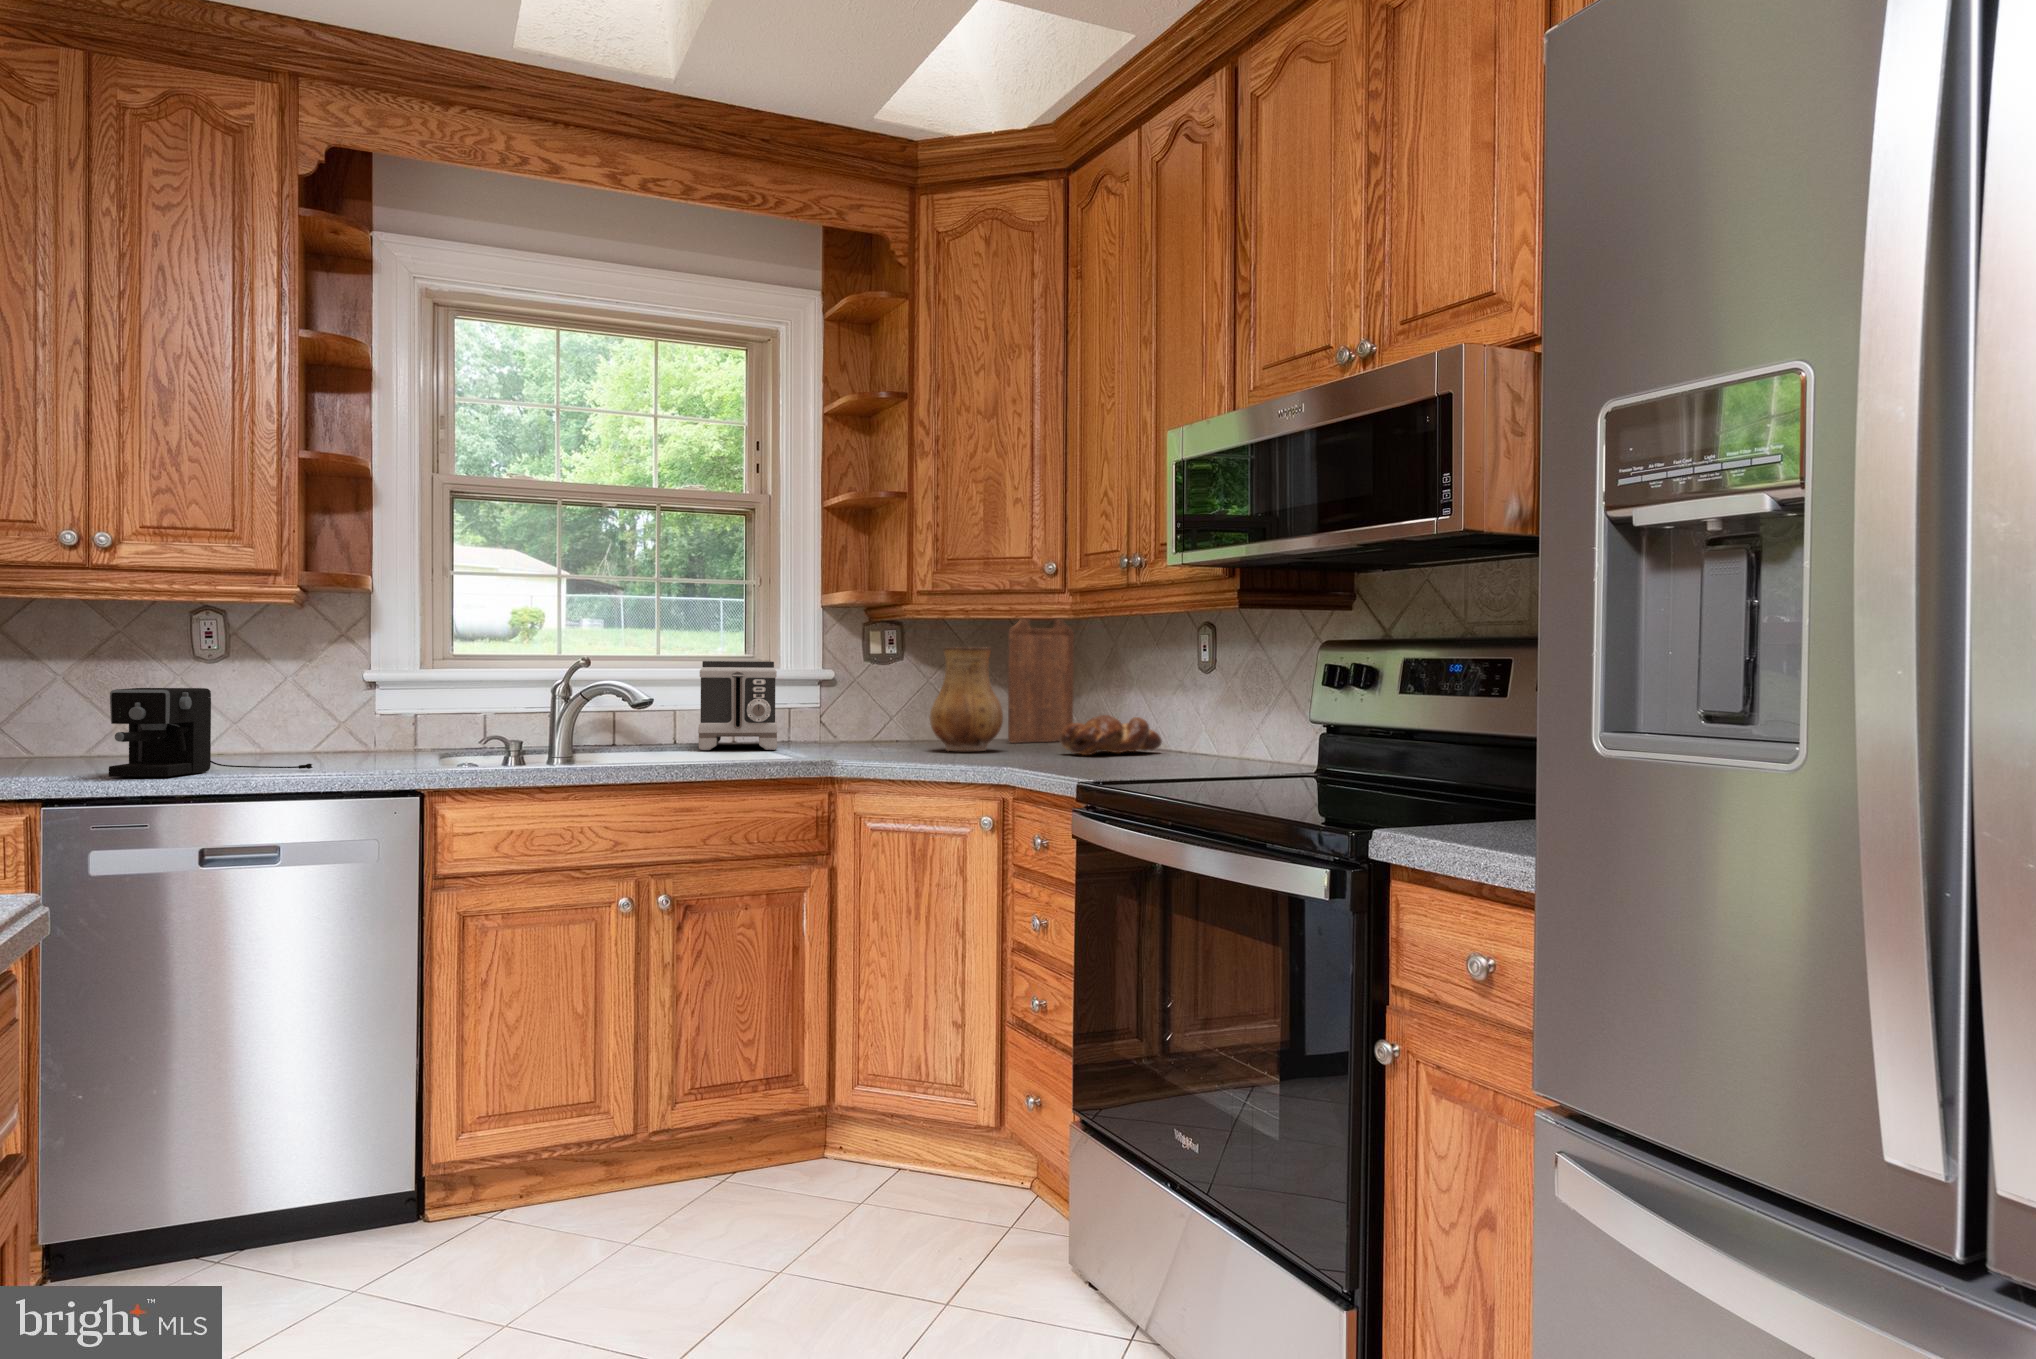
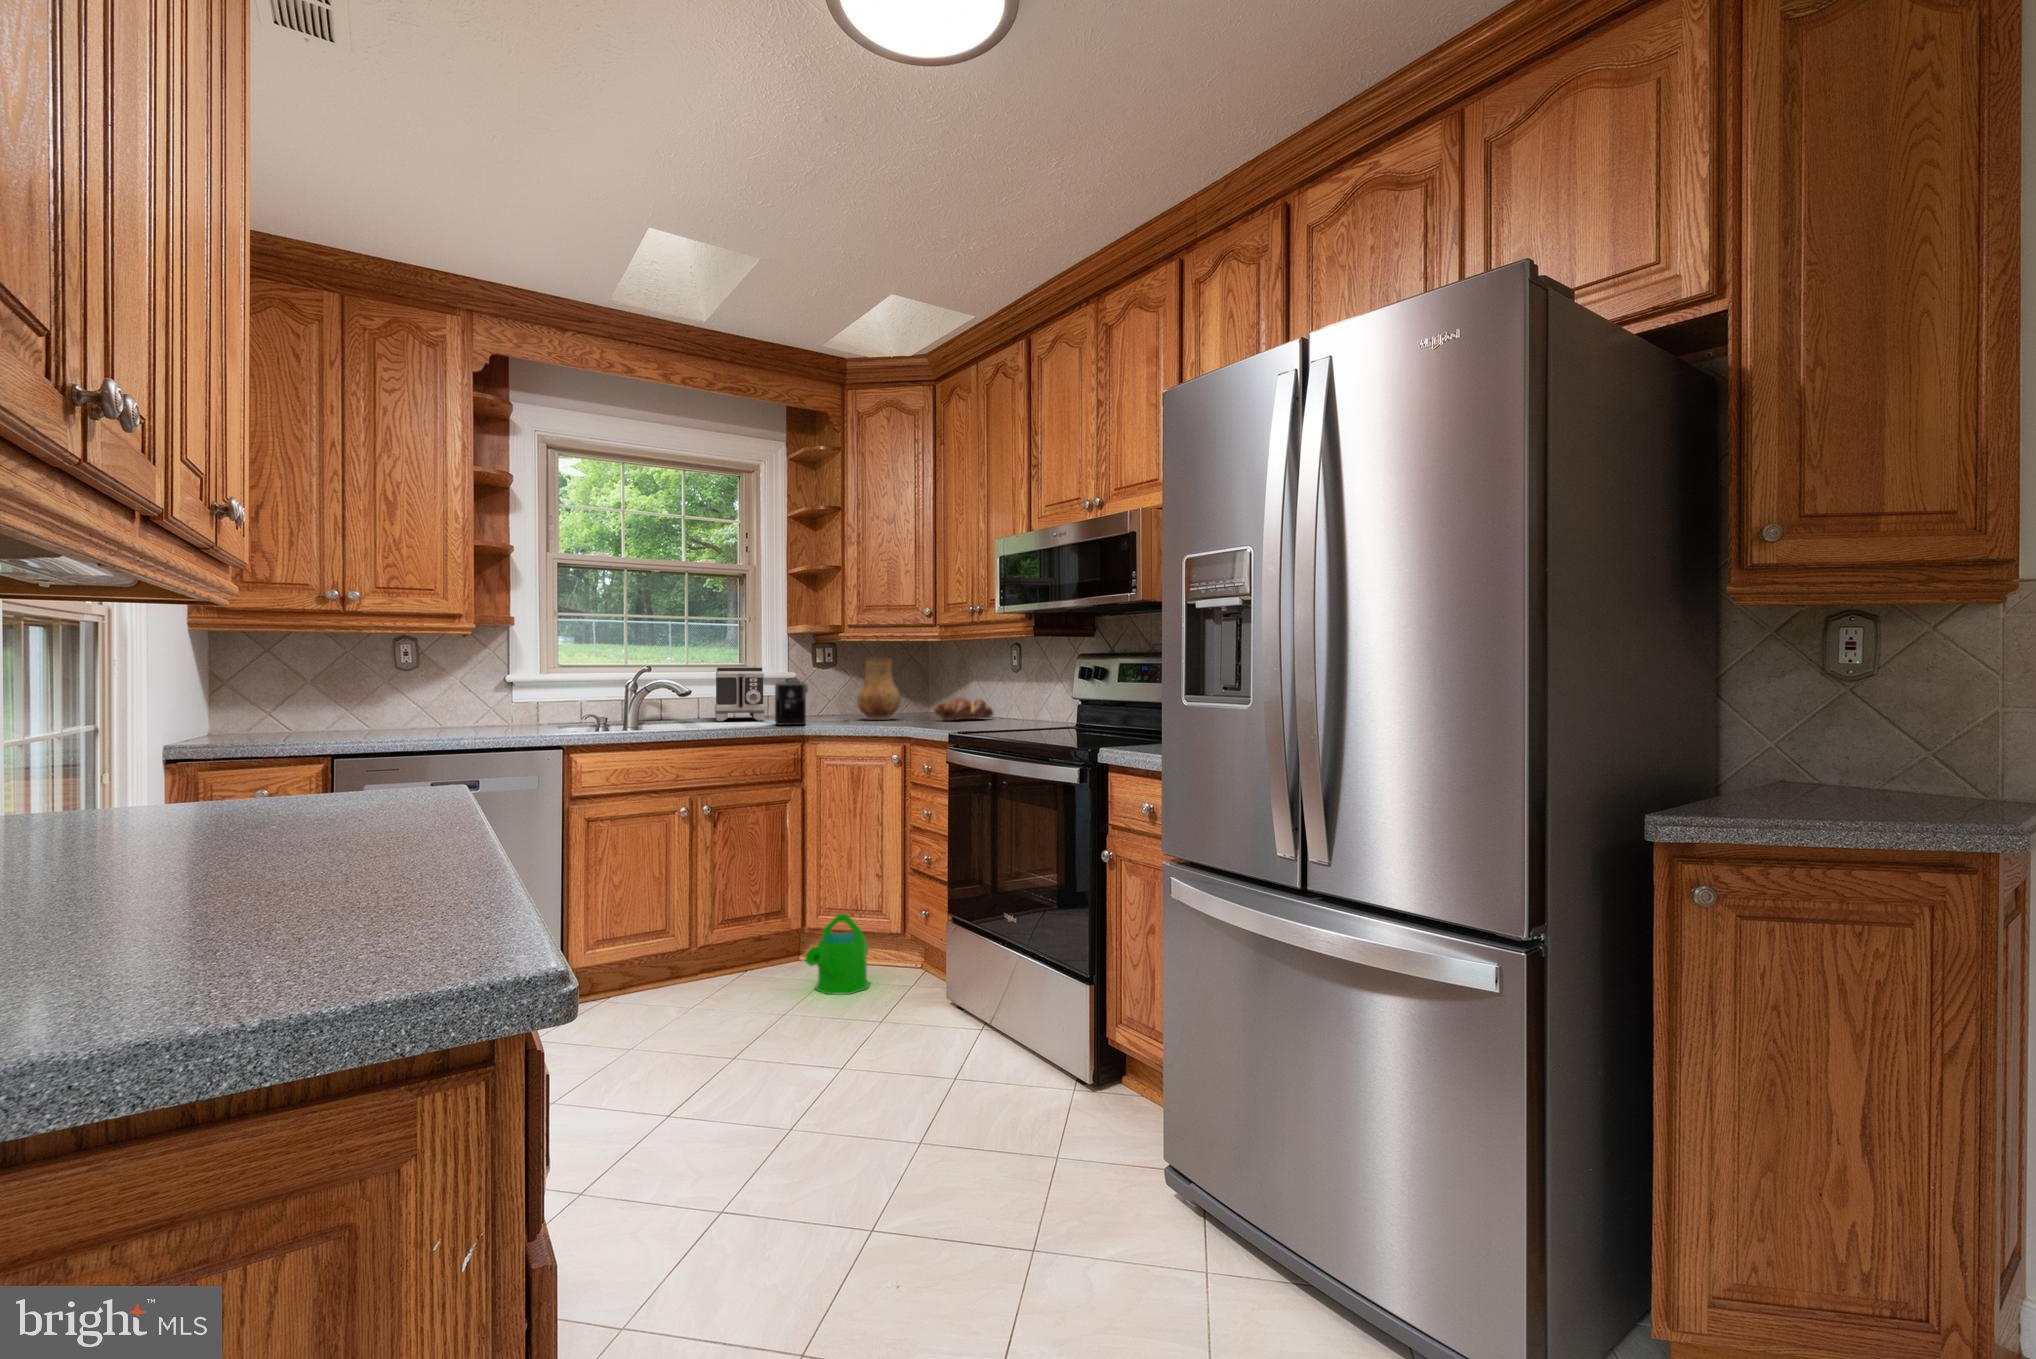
cutting board: present [1008,619,1074,743] -> none [902,637,940,715]
coffee maker: present [109,688,313,777] -> present [775,683,849,725]
watering can: none [821,1094,940,1242] -> present [805,914,870,994]

